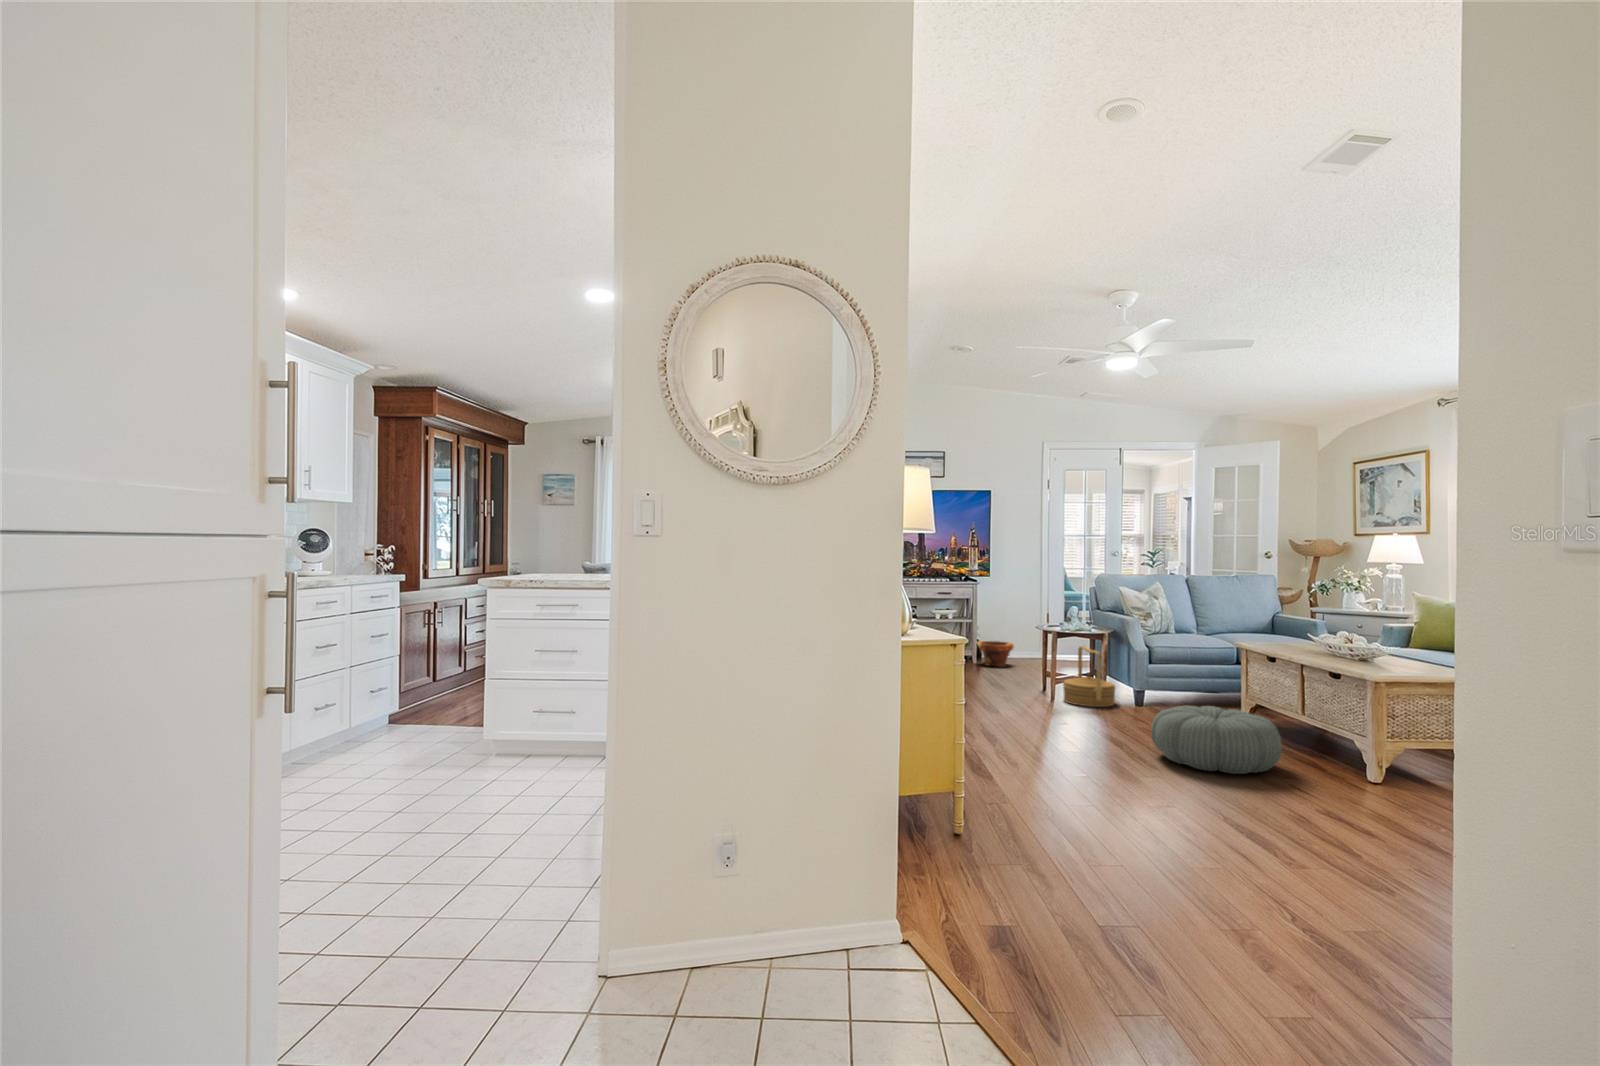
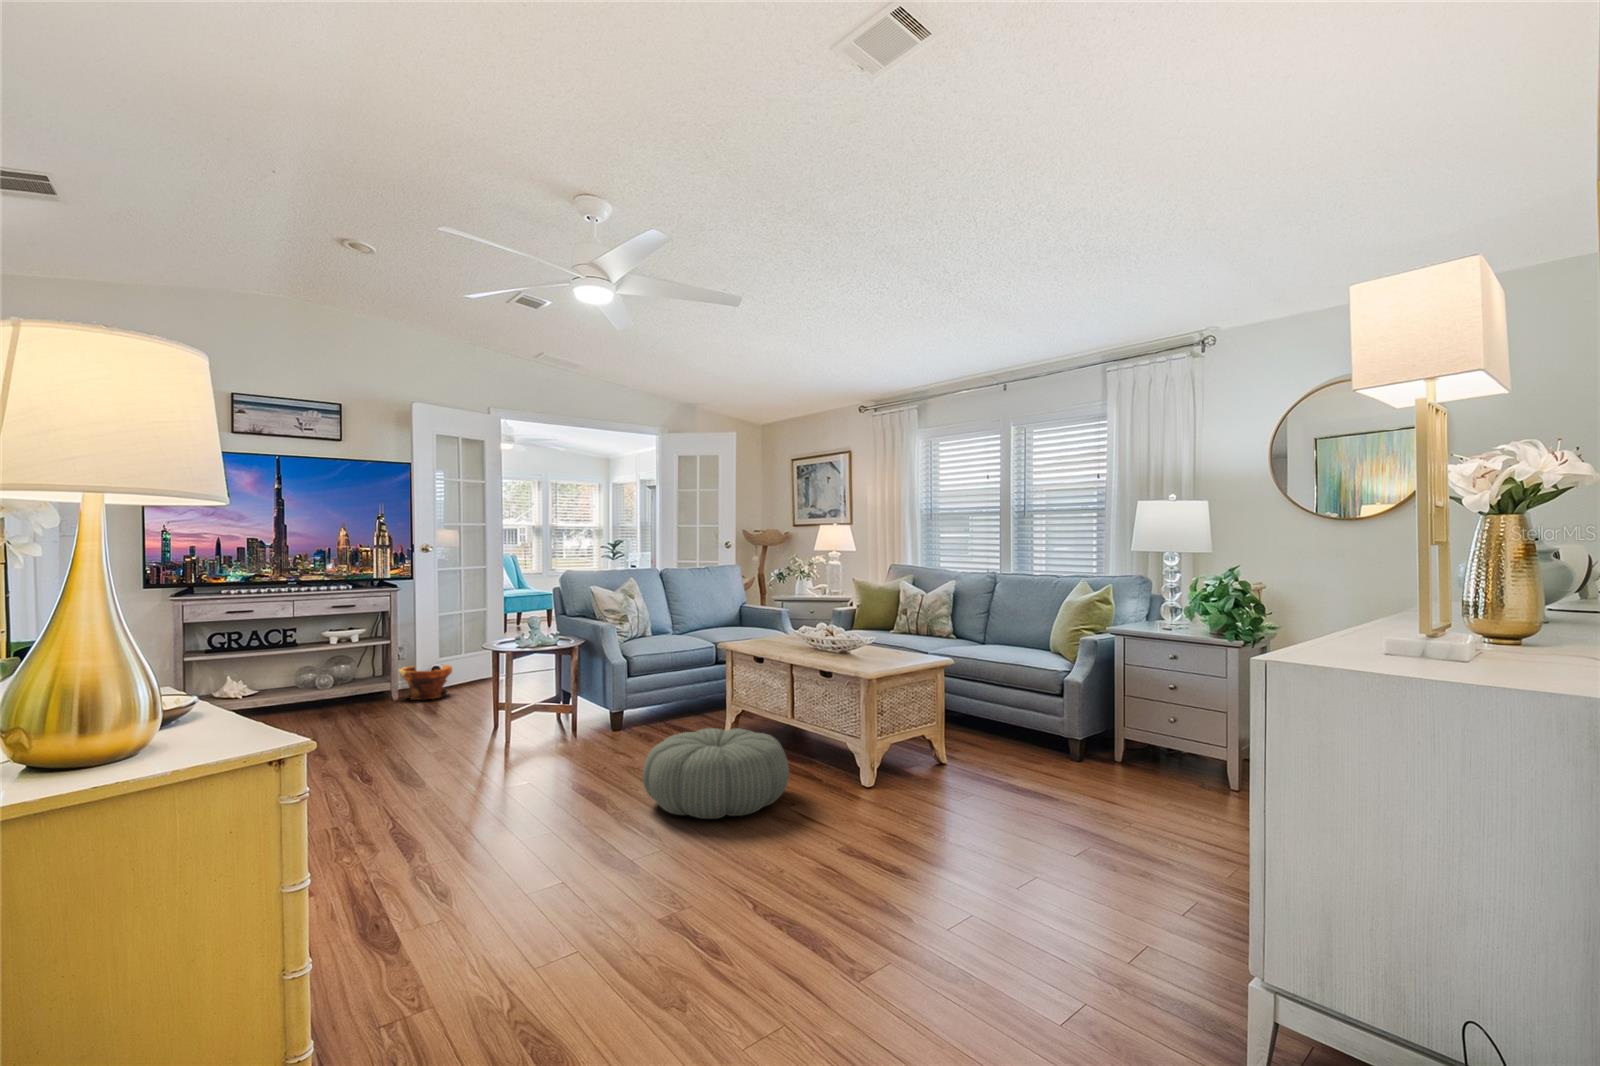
woven basket: present [1063,646,1115,707] -> none [519,663,587,743]

